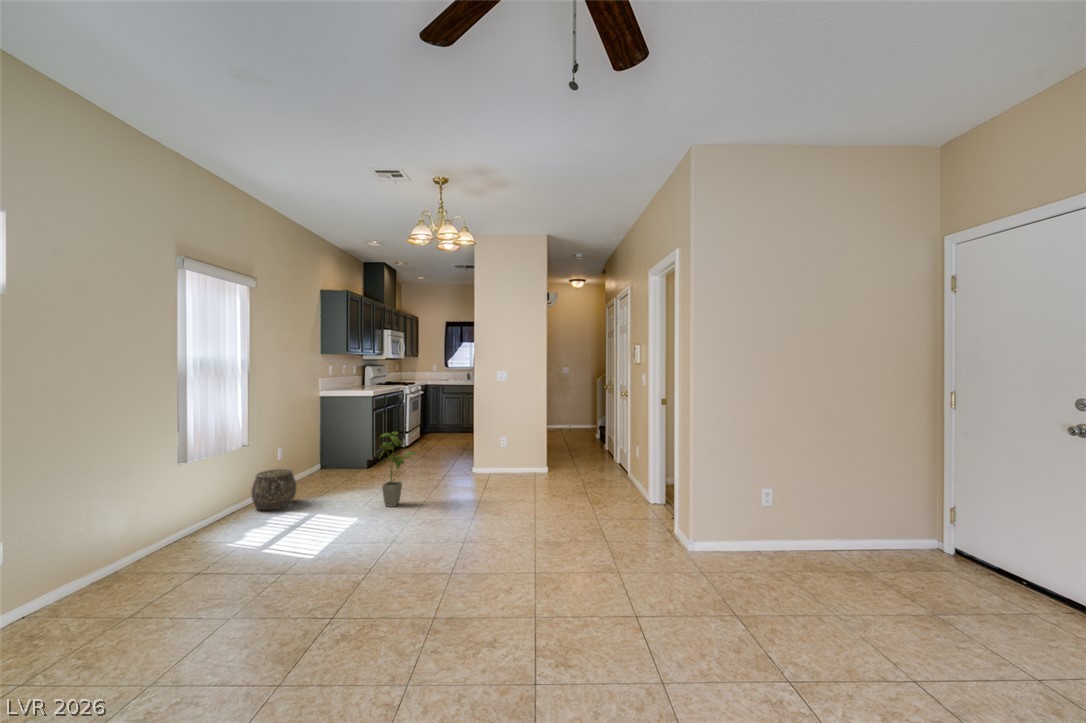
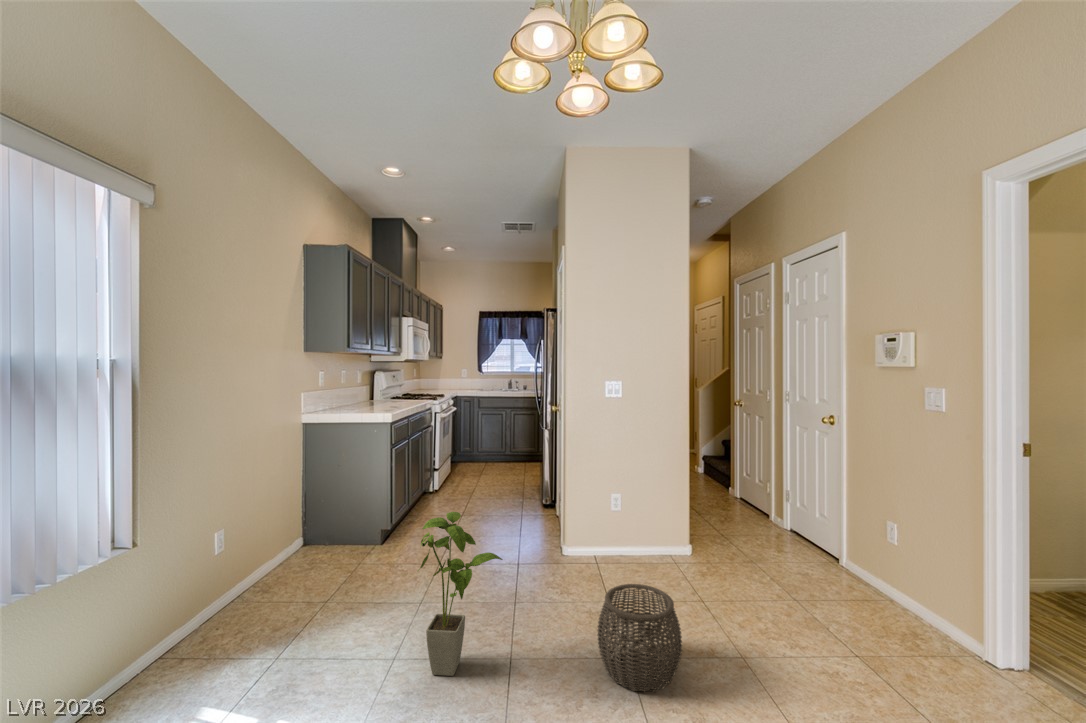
woven basket: present [251,469,296,510] -> present [597,584,682,692]

